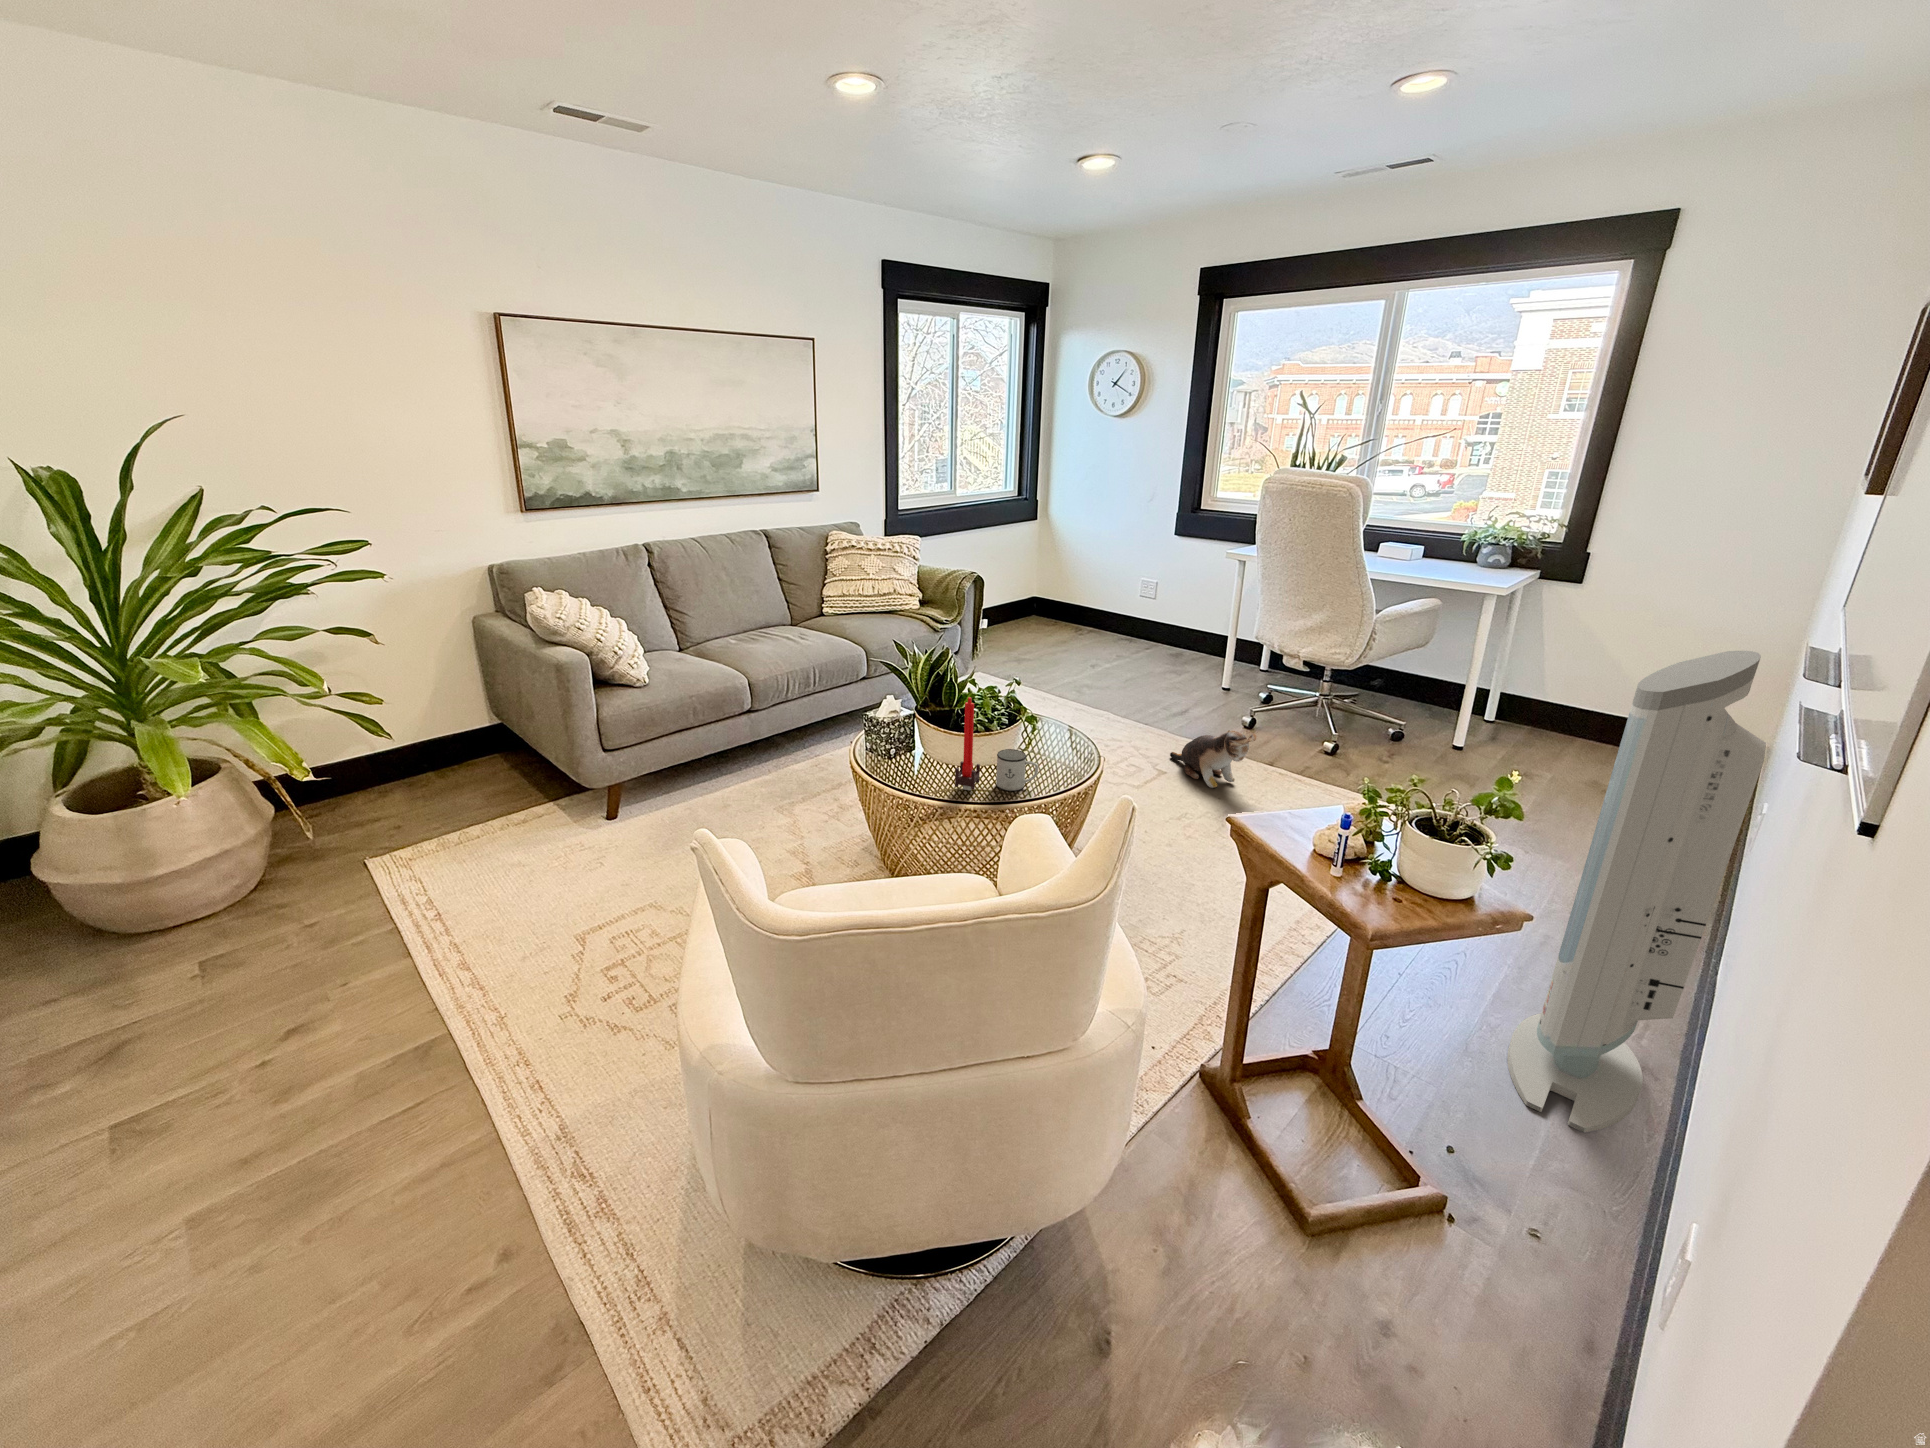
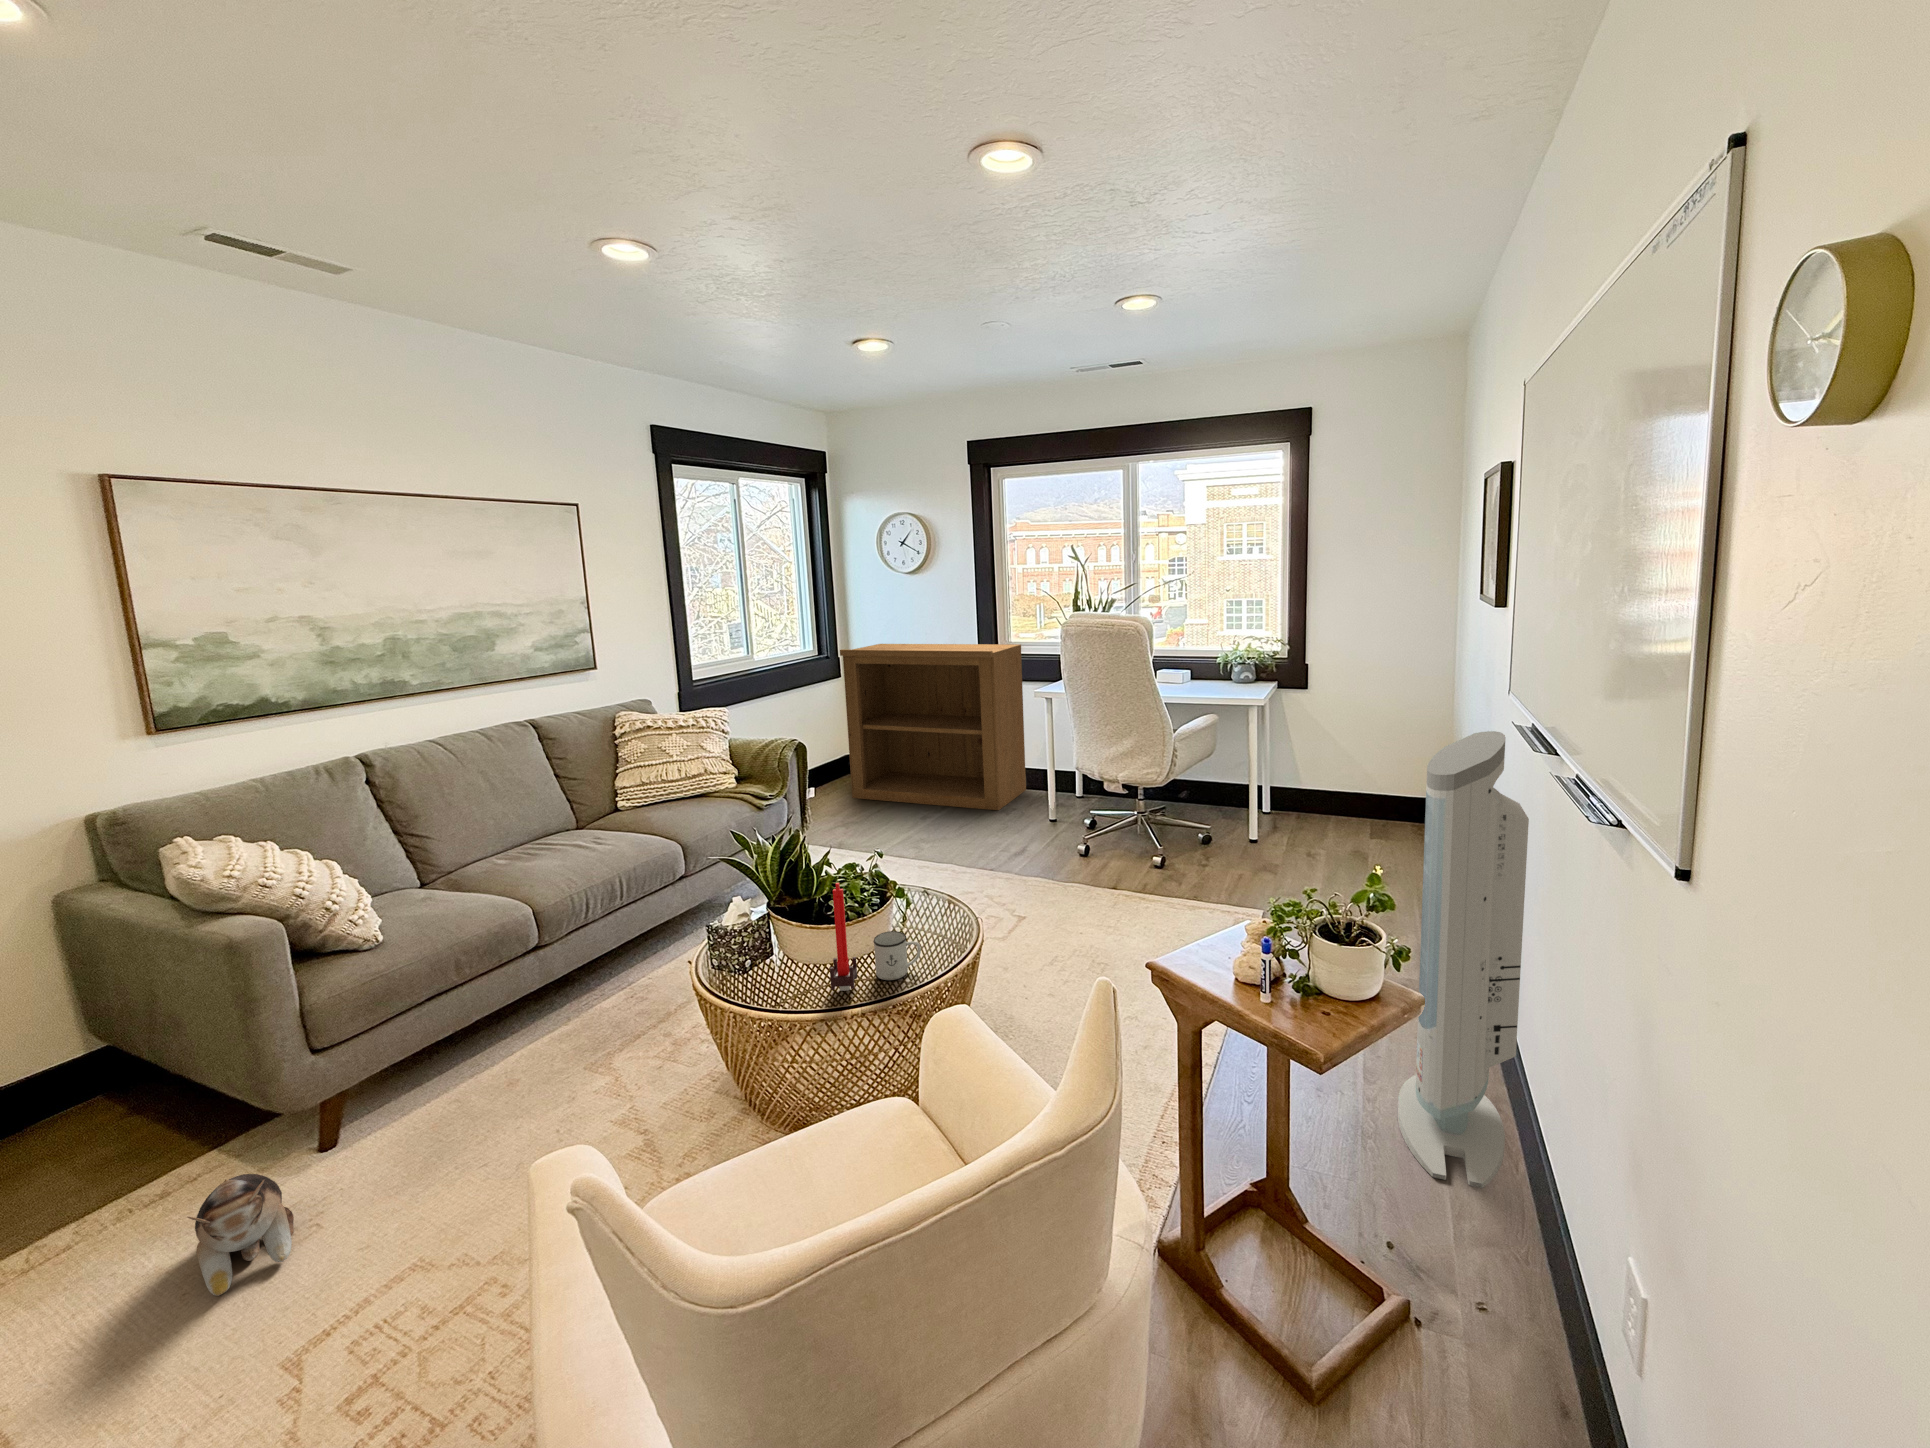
bookshelf: none [1033,489,1228,670] -> present [840,644,1026,810]
plush toy: present [1170,730,1257,788] -> present [188,1174,294,1296]

